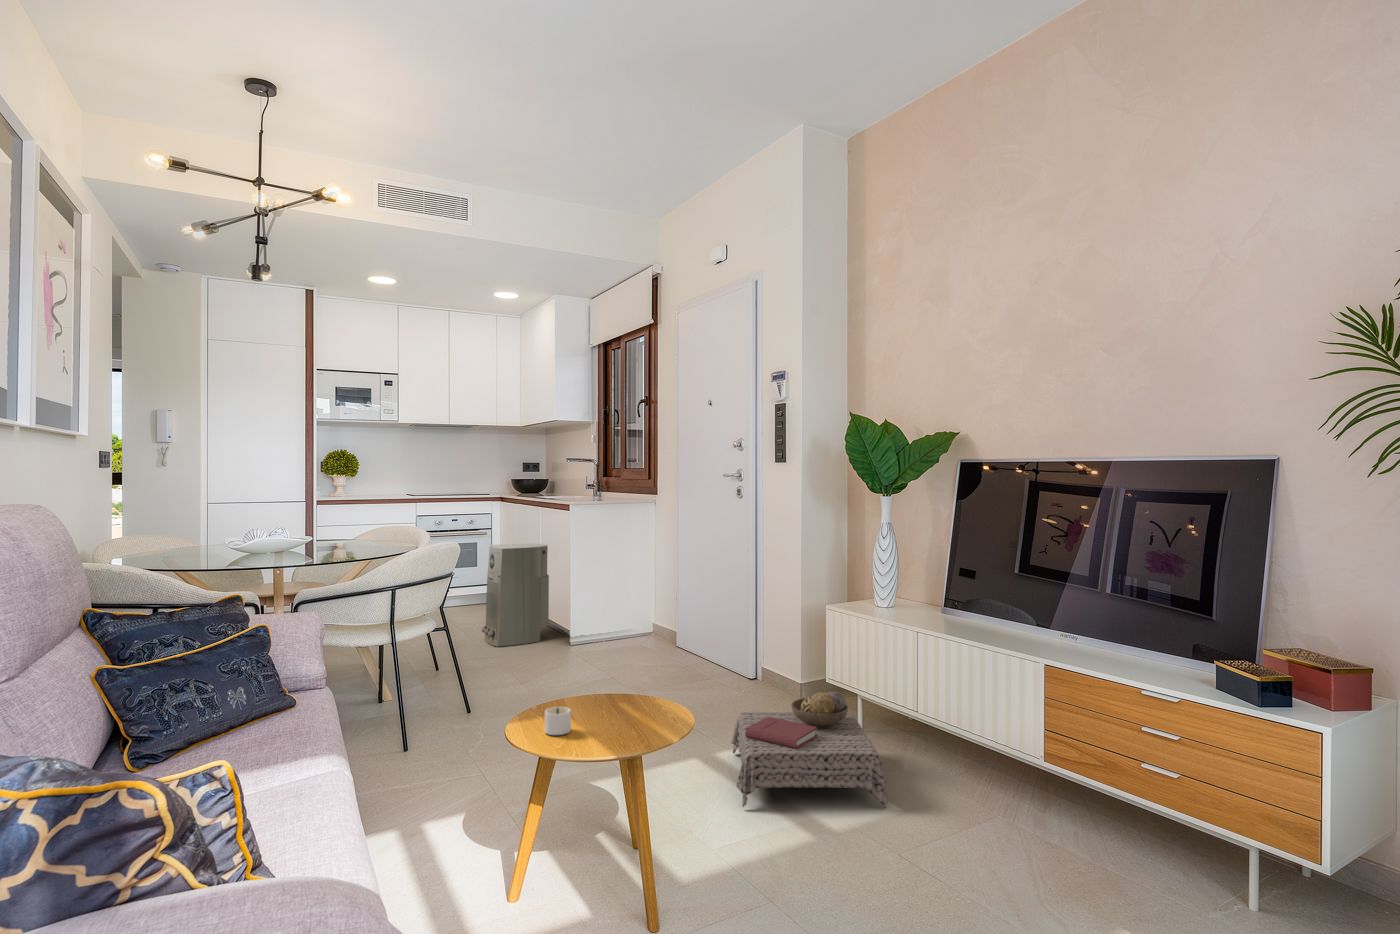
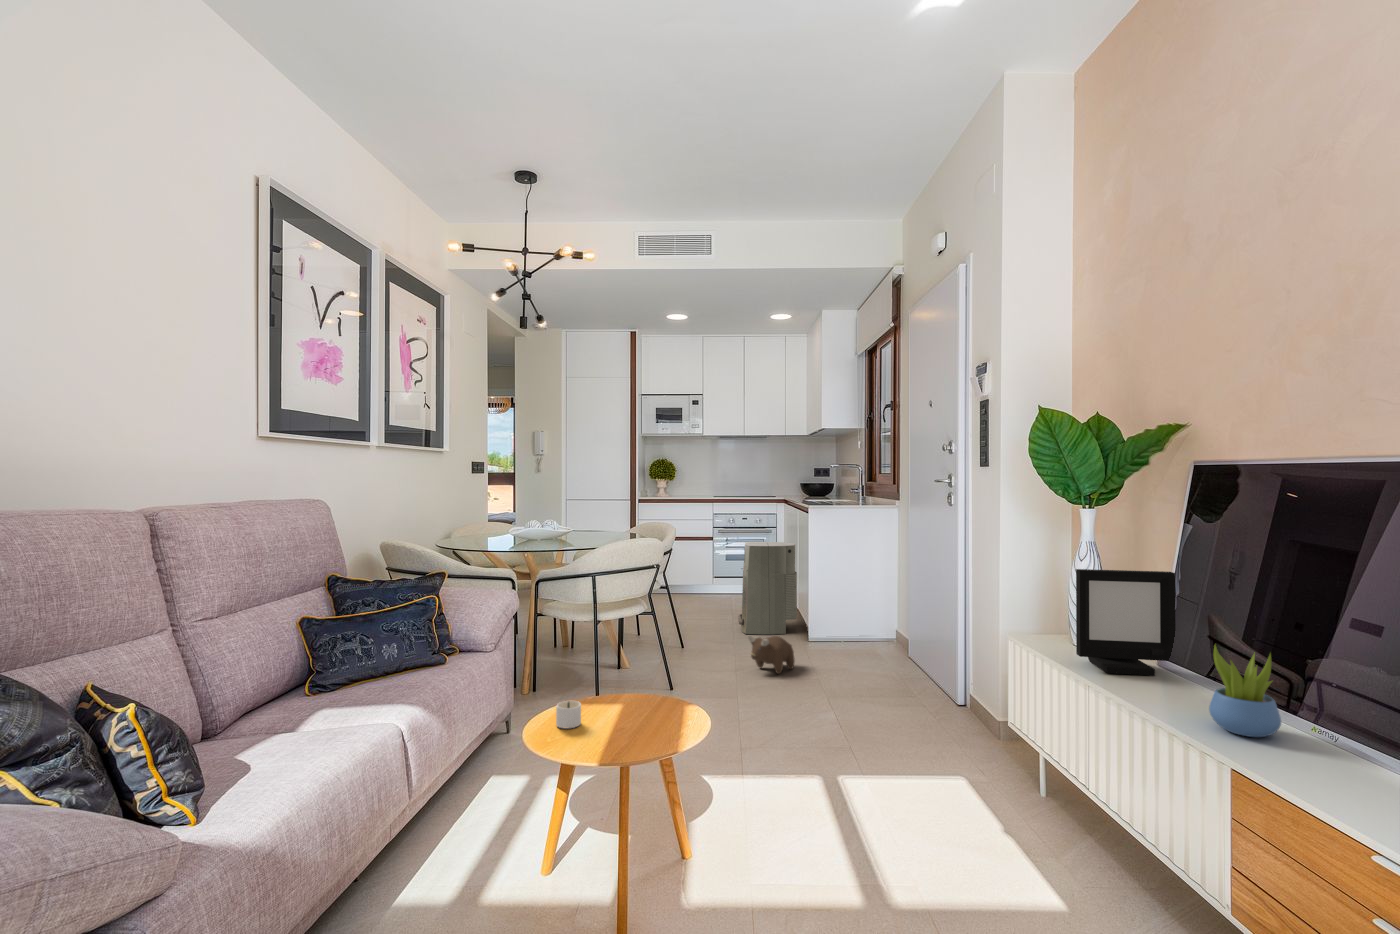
picture frame: none [904,543,964,623] -> present [1076,569,1176,676]
succulent plant: none [1020,587,1061,647] -> present [1209,645,1281,737]
plush toy: none [539,640,583,679] -> present [748,636,795,674]
ottoman: present [731,691,887,807] -> none [813,737,1009,898]

